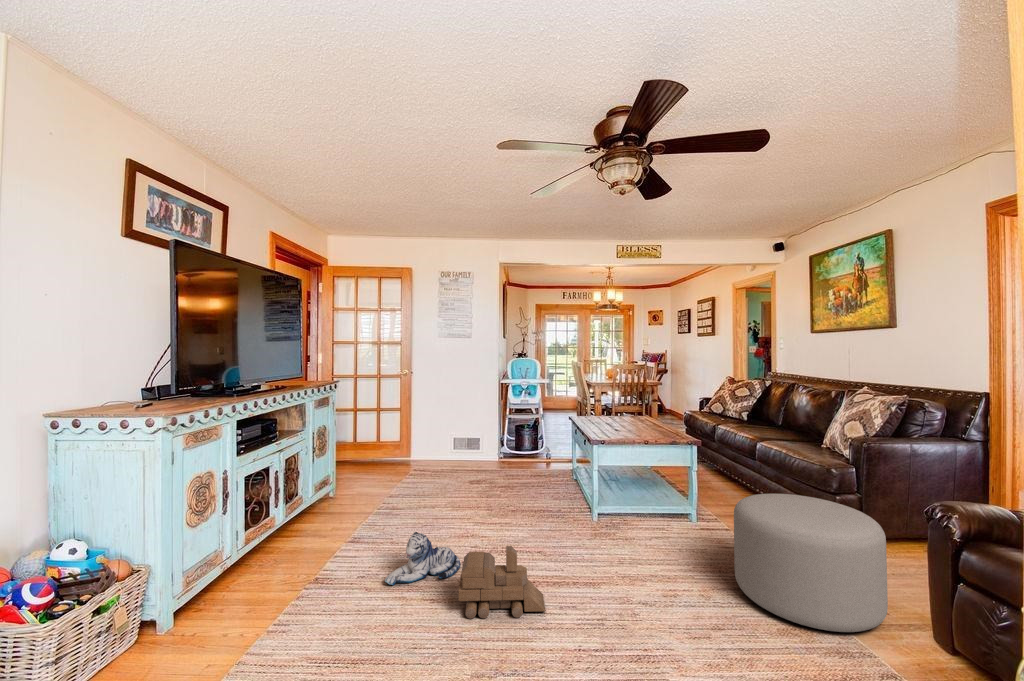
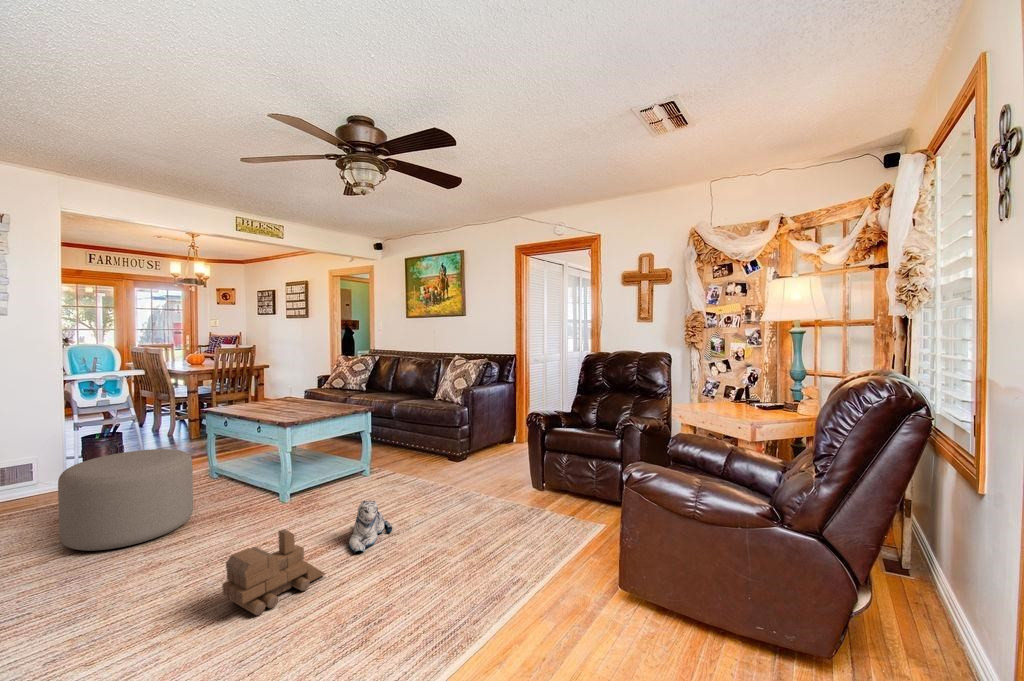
ottoman: present [734,494,888,632] -> present [58,449,193,551]
plush toy: present [385,532,461,585] -> present [349,501,392,552]

